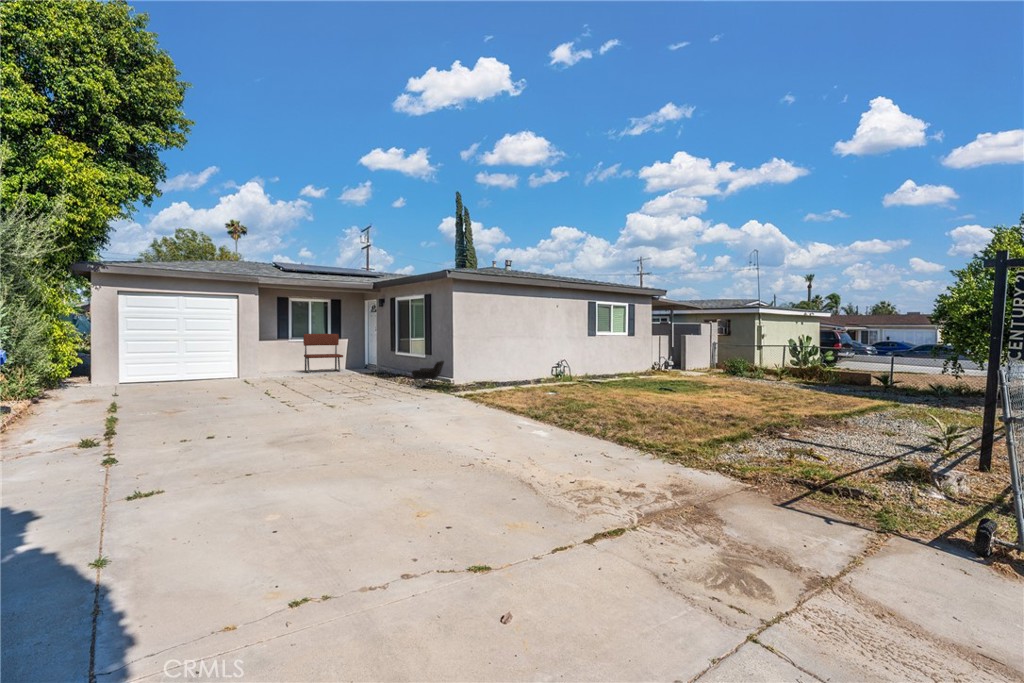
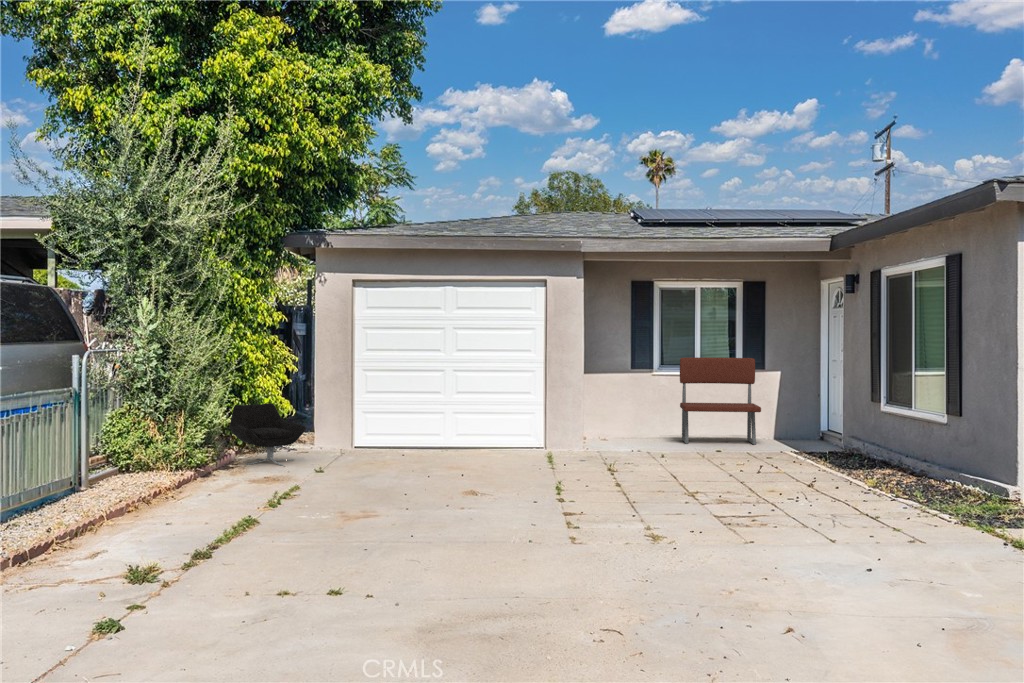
lounge chair: present [412,361,444,387] -> present [230,403,306,466]

